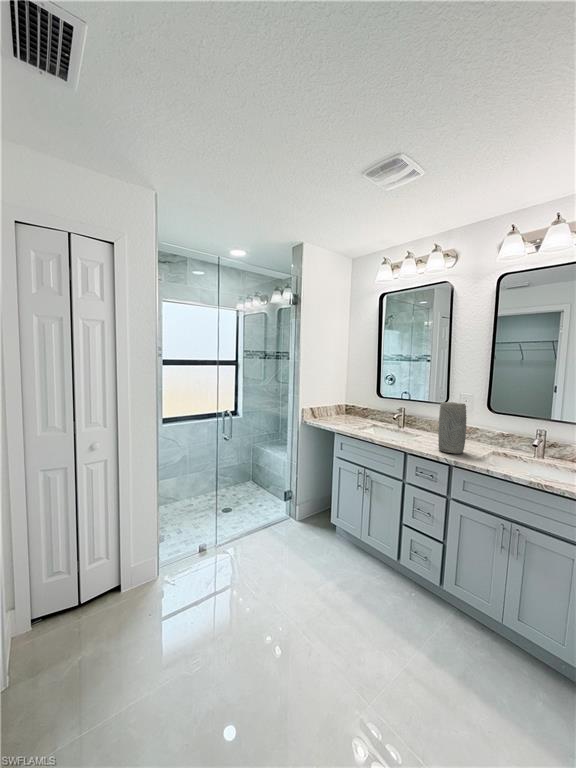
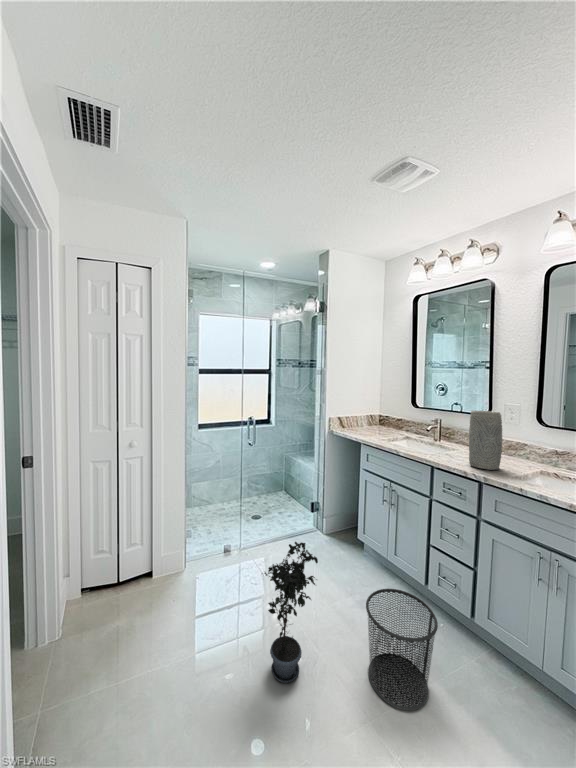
potted plant: none [264,533,321,665] -> present [264,542,318,683]
waste bin: none [359,565,422,667] -> present [366,589,438,710]

